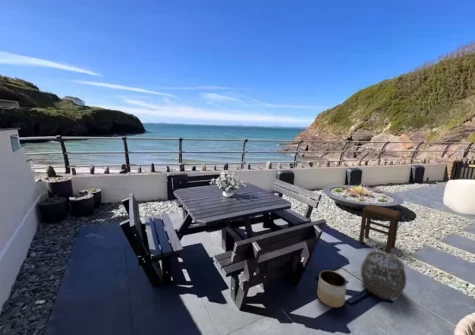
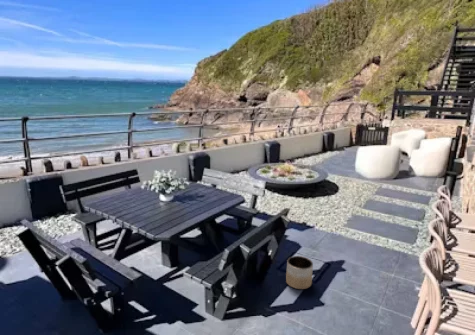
stool: present [359,204,401,253] -> none [300,183,335,229]
woven basket: present [361,252,406,299] -> none [316,228,354,269]

